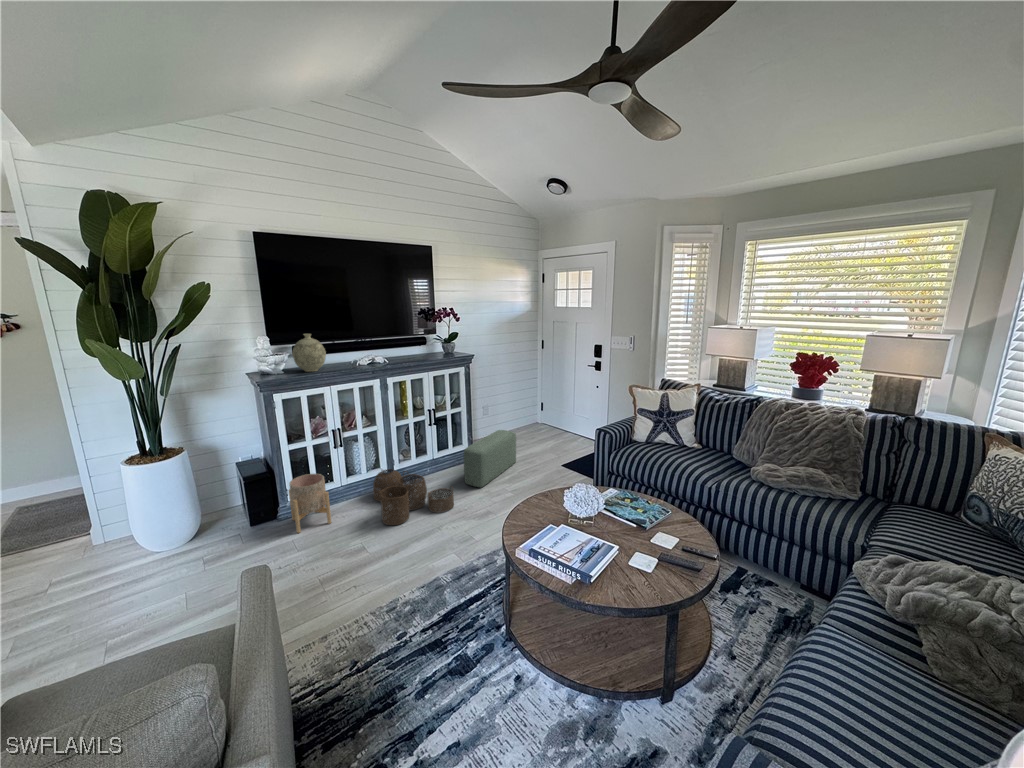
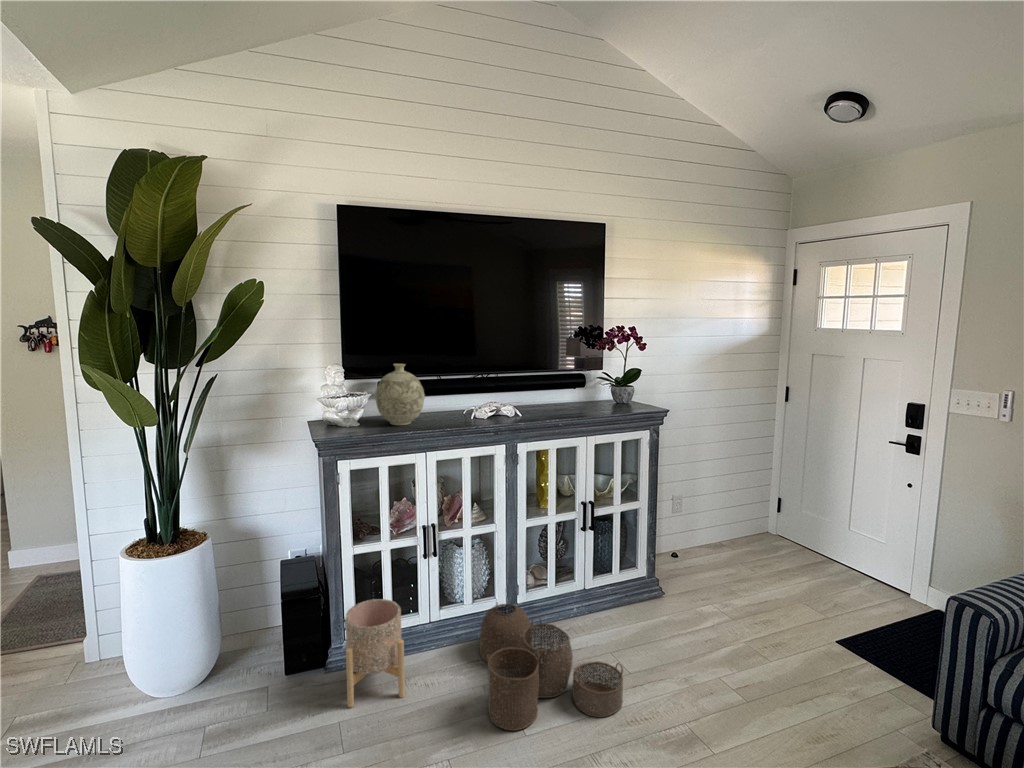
pouf: present [464,430,516,487] -> none [642,550,742,668]

